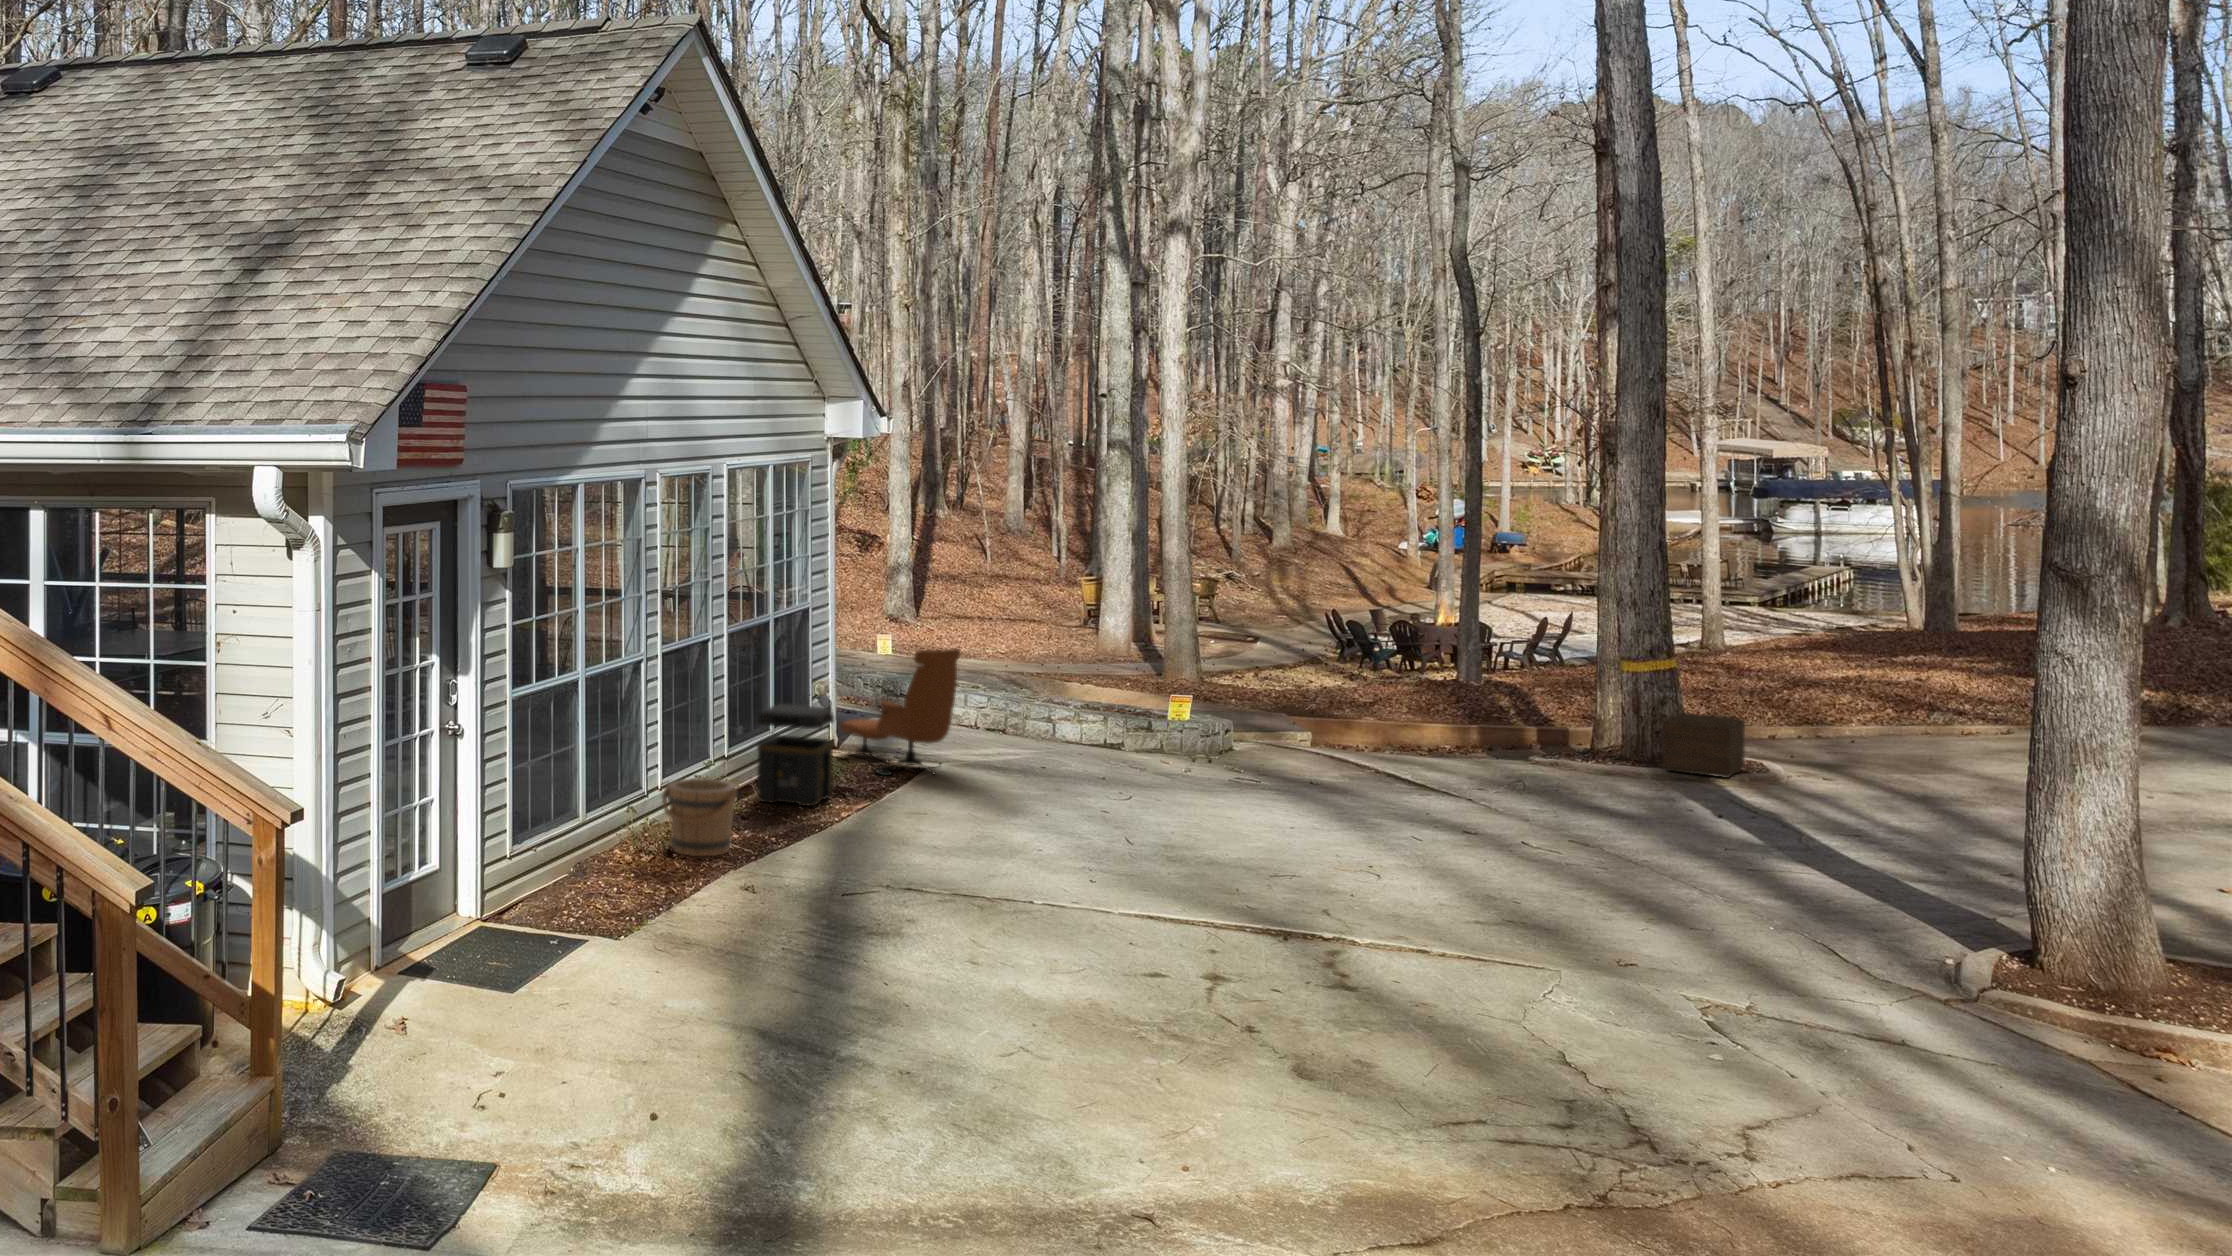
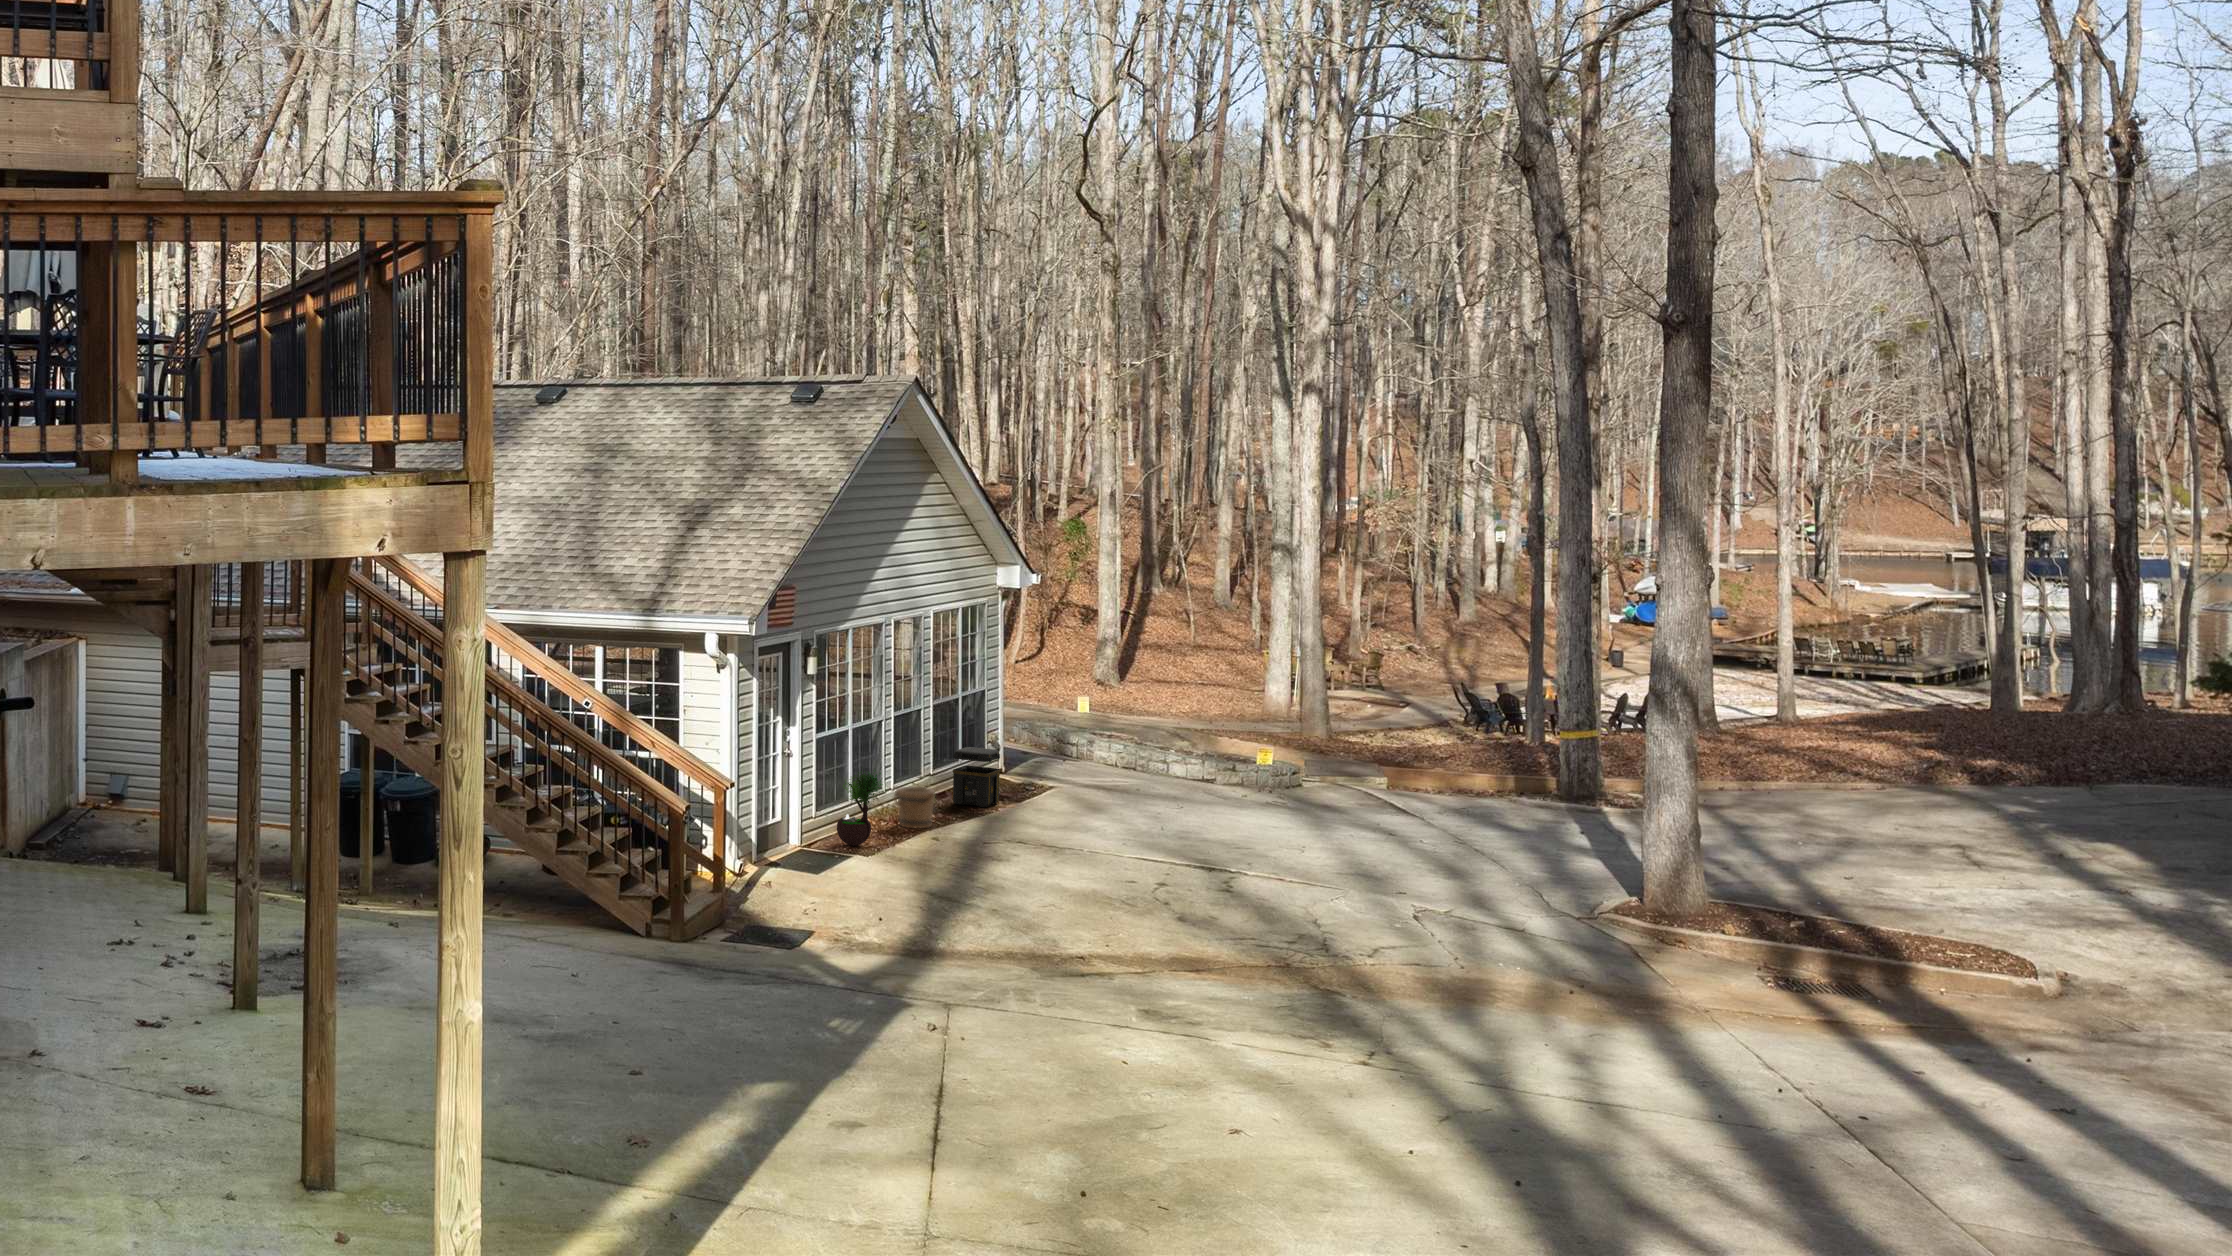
lounge chair: present [839,648,960,773] -> none [1013,715,1085,794]
wooden crate: present [1662,712,1745,778] -> none [1553,768,1612,811]
potted tree: none [557,750,646,904] -> present [837,771,881,846]

